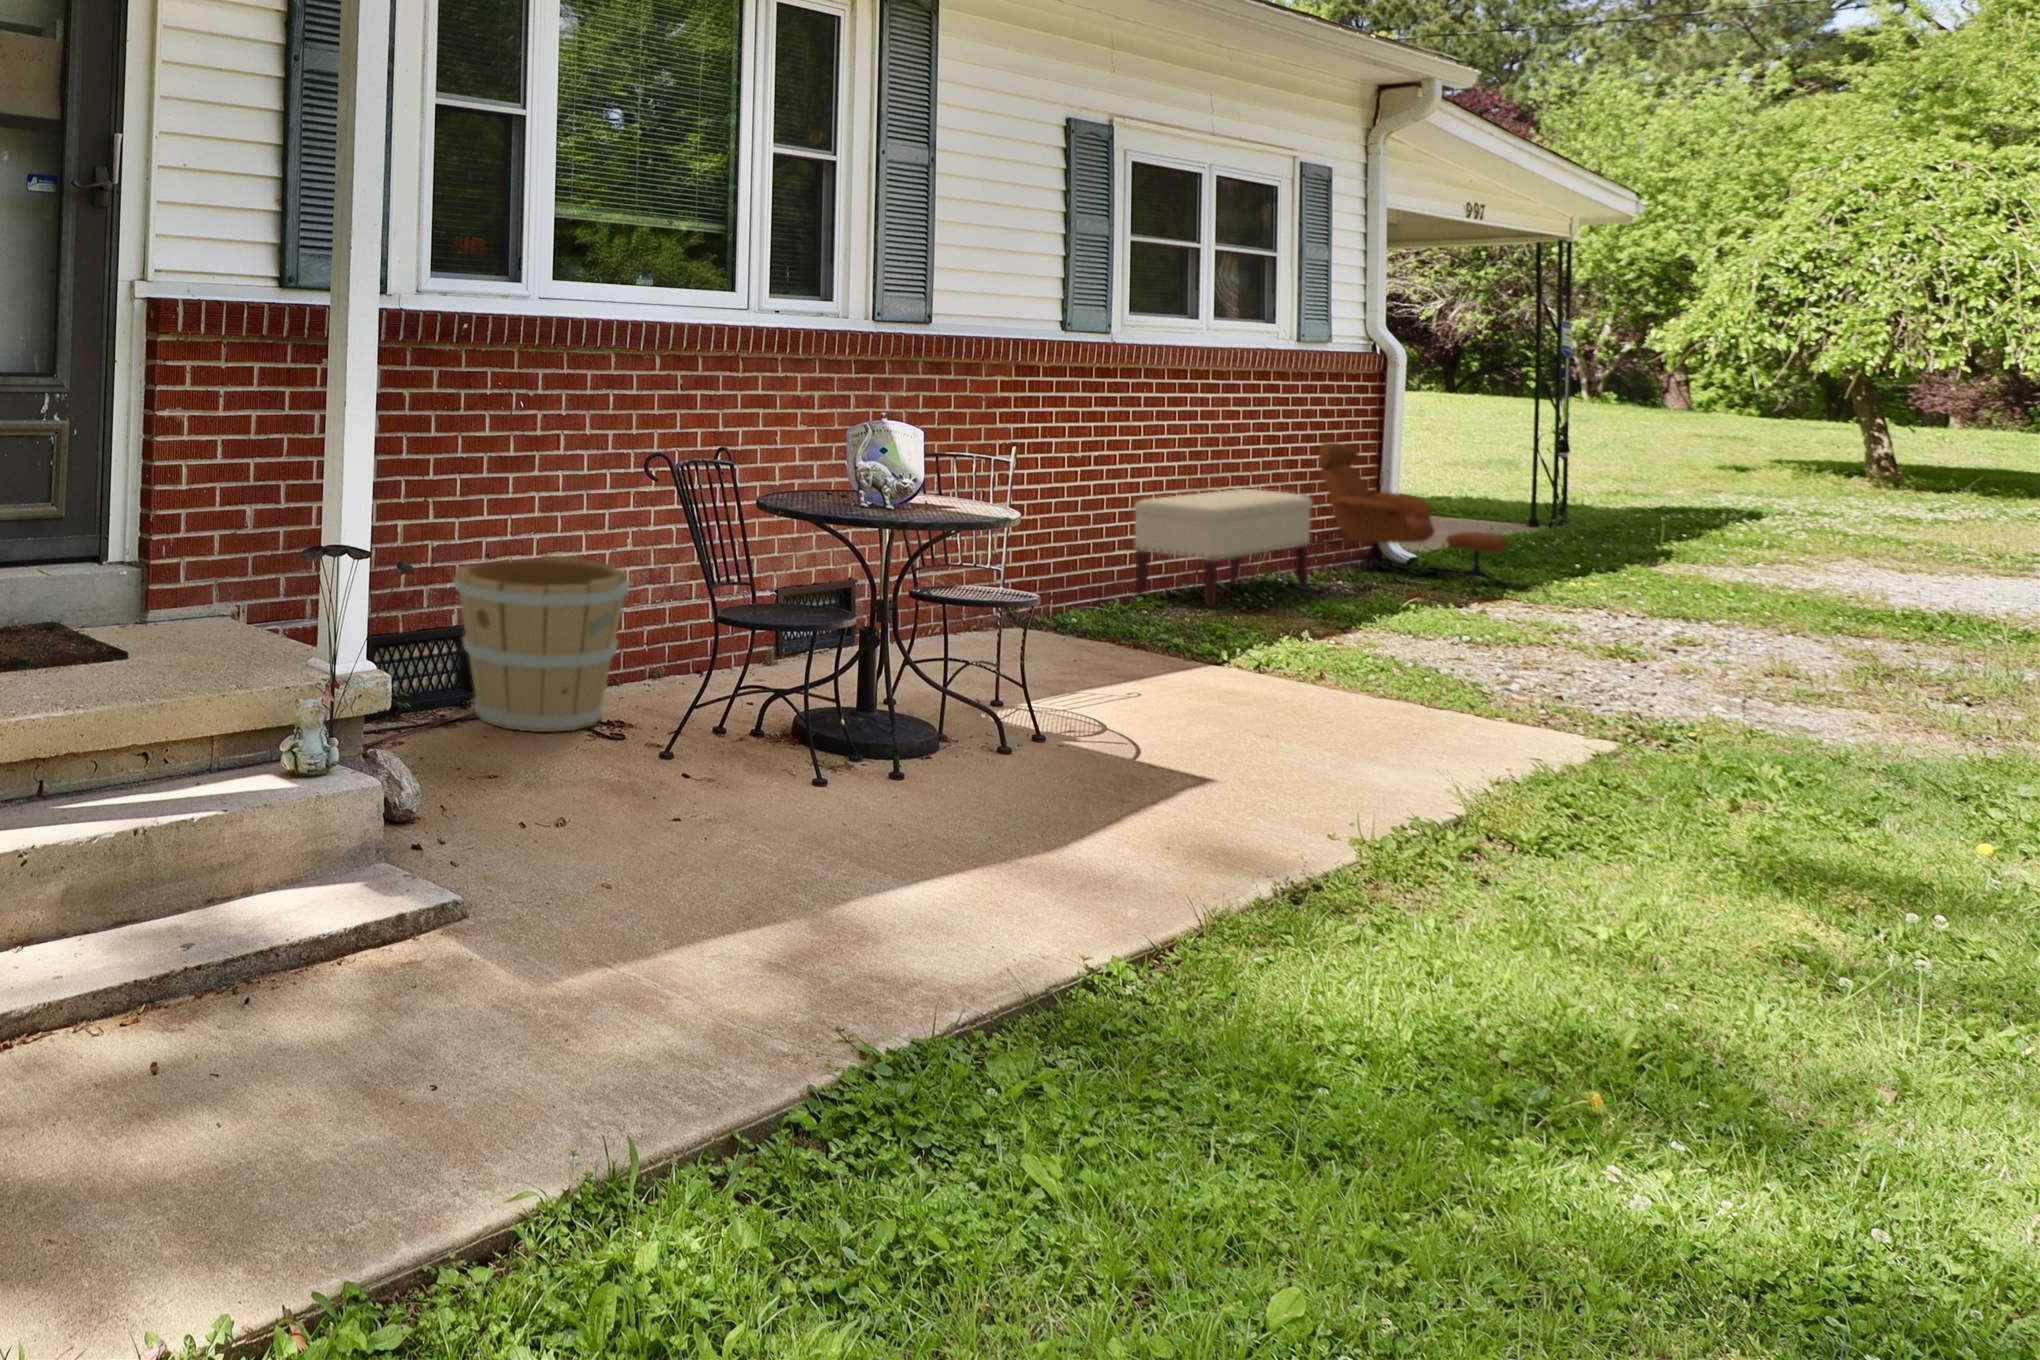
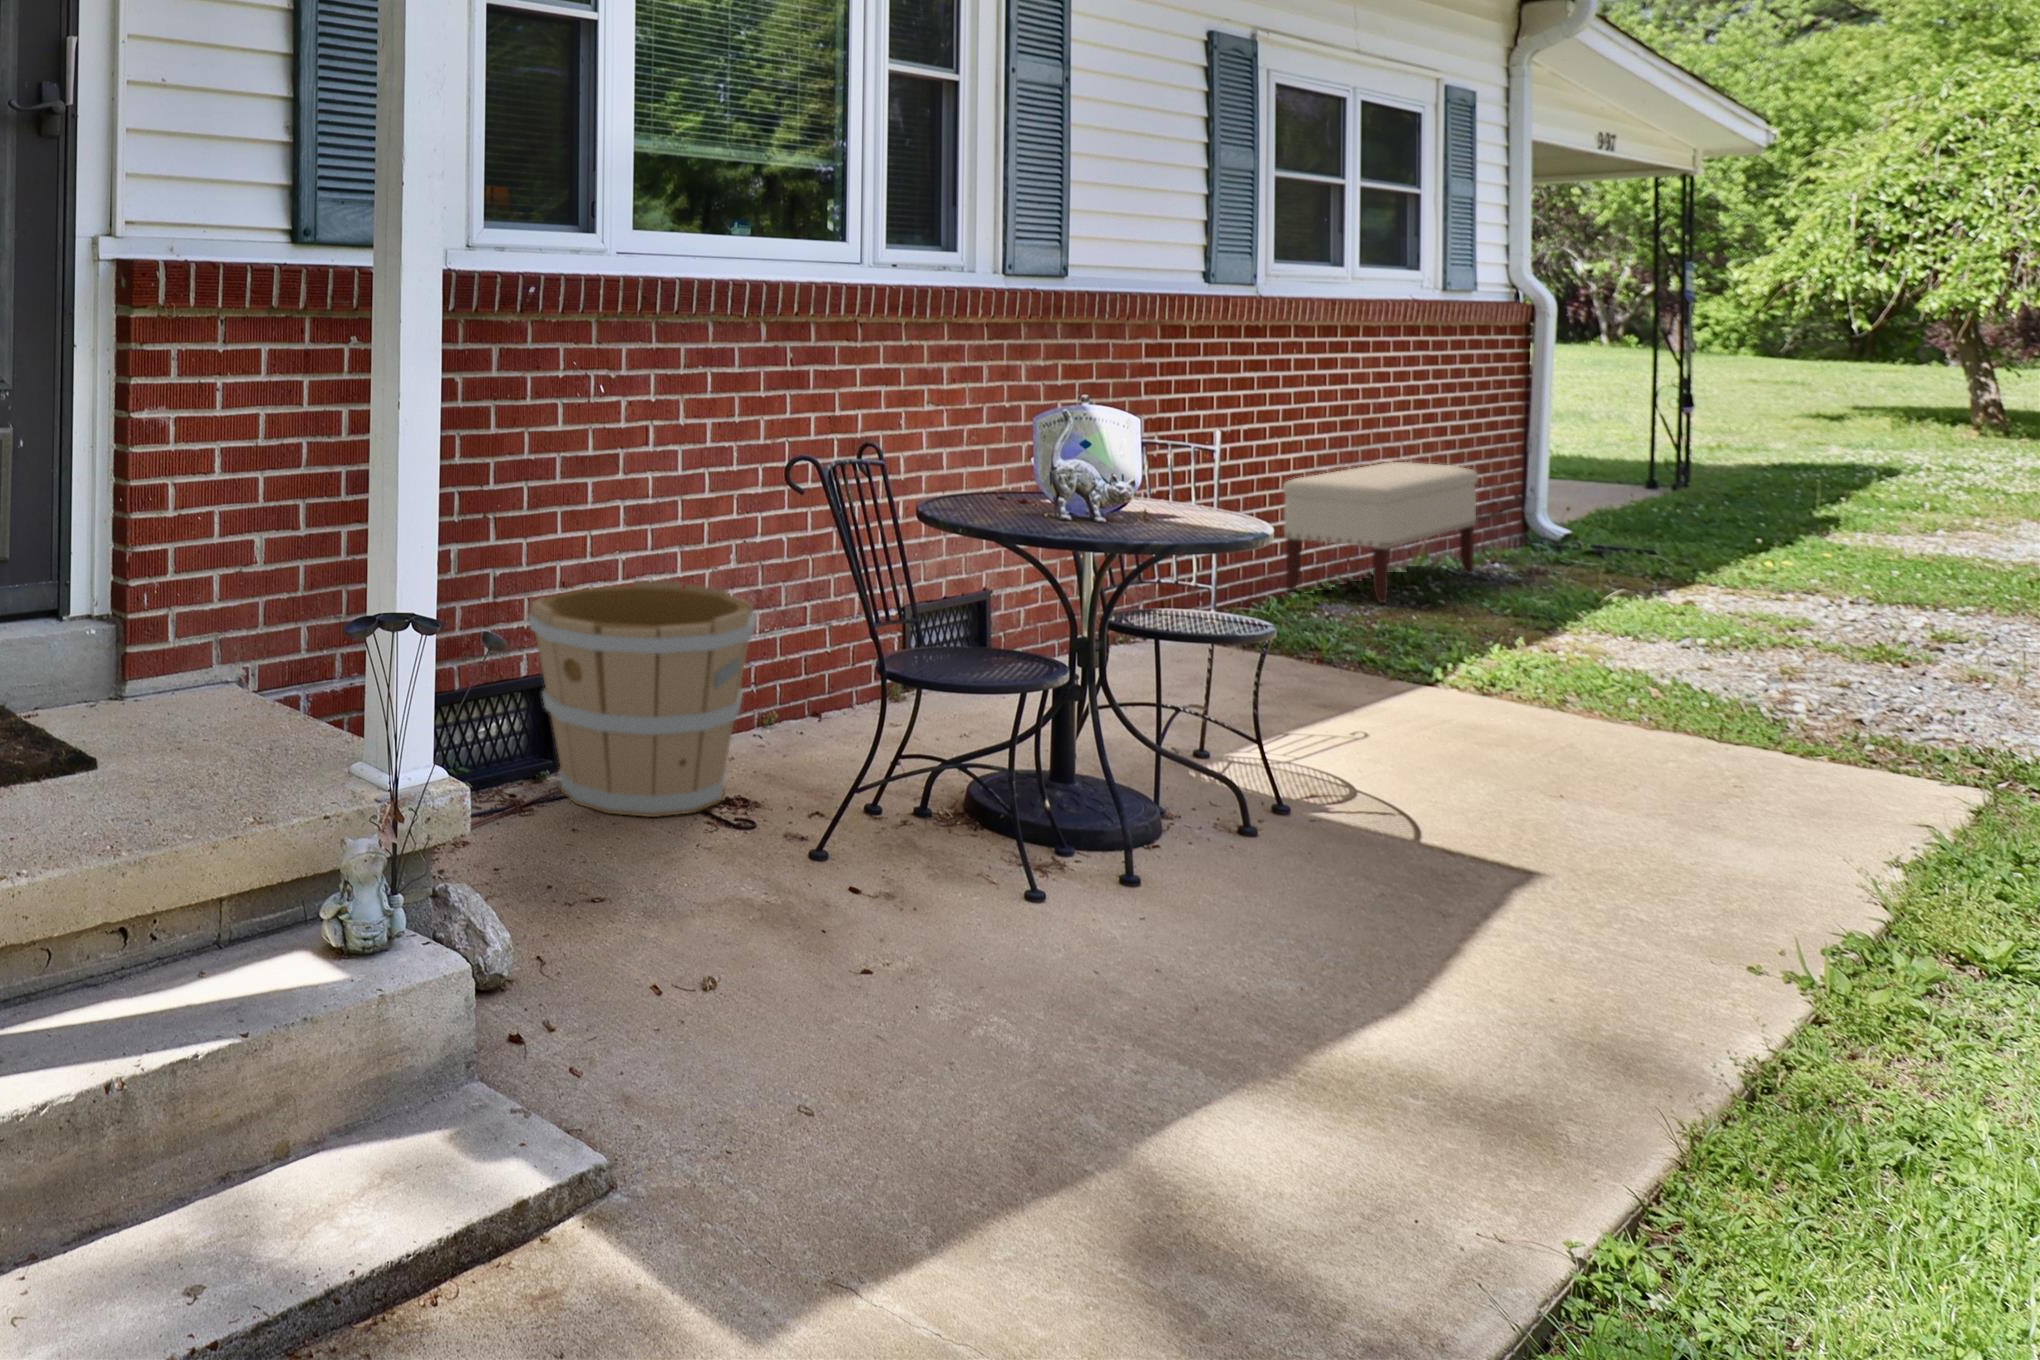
lounge chair: present [1319,443,1509,584] -> none [1462,405,1704,567]

